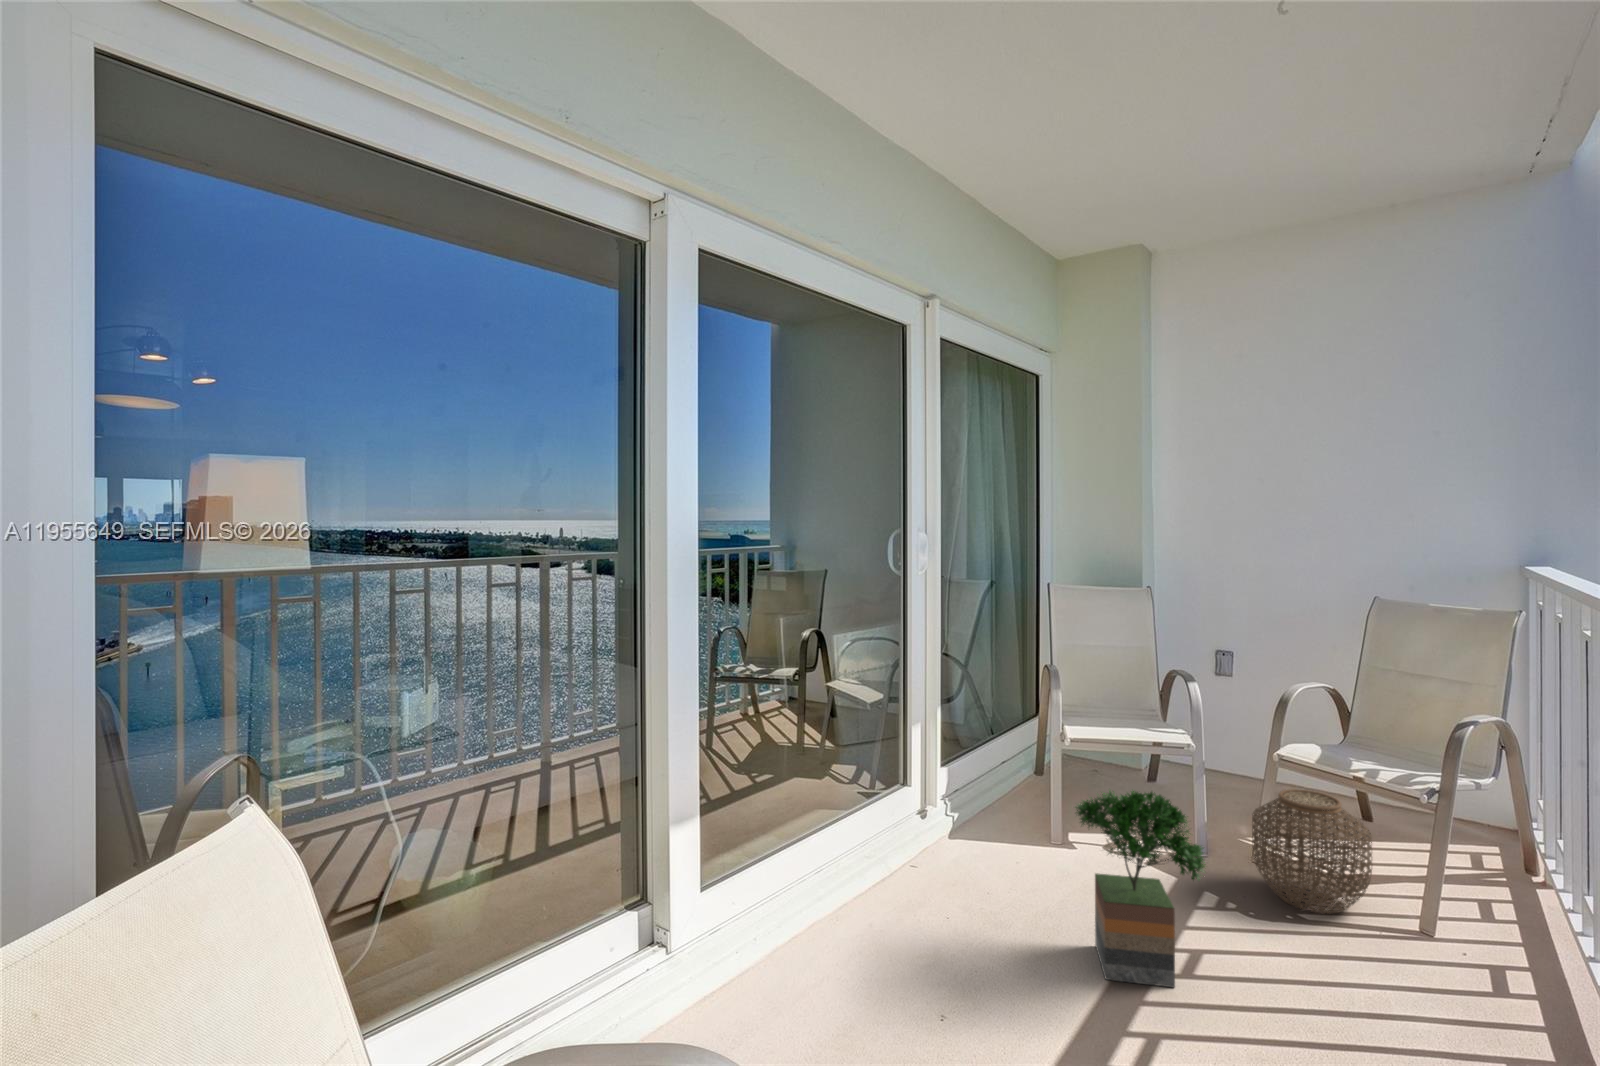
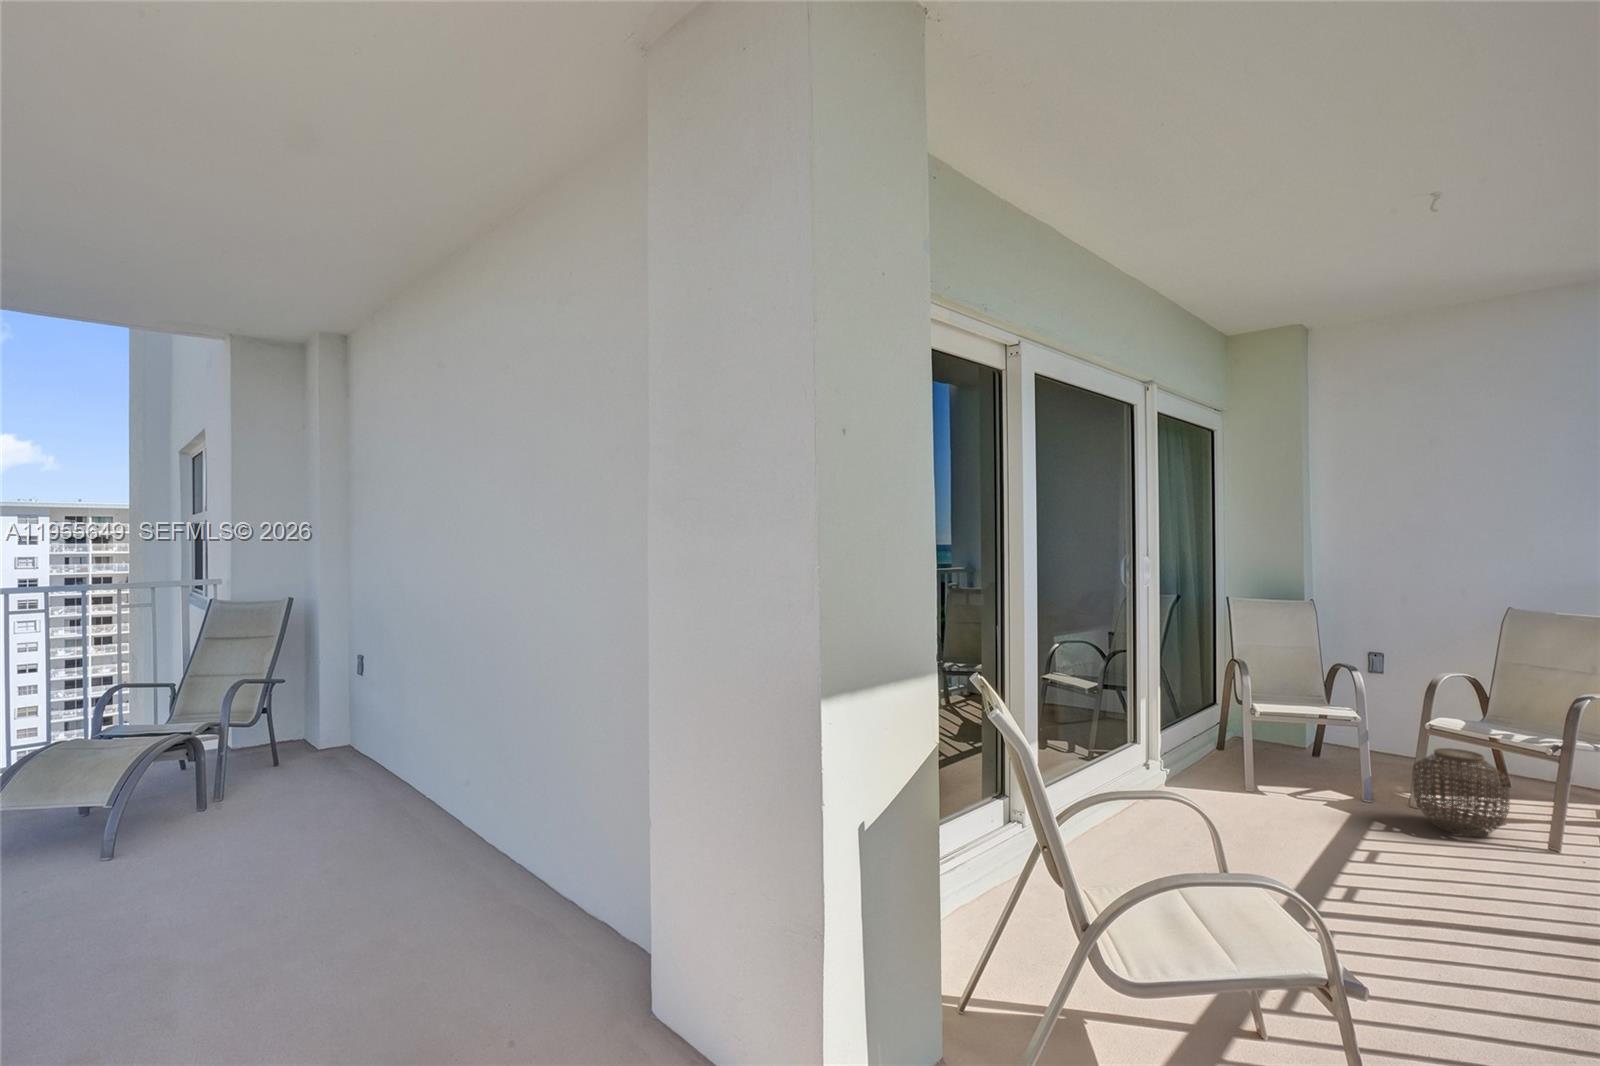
potted tree: present [1075,791,1205,987] -> none [1286,735,1391,867]

